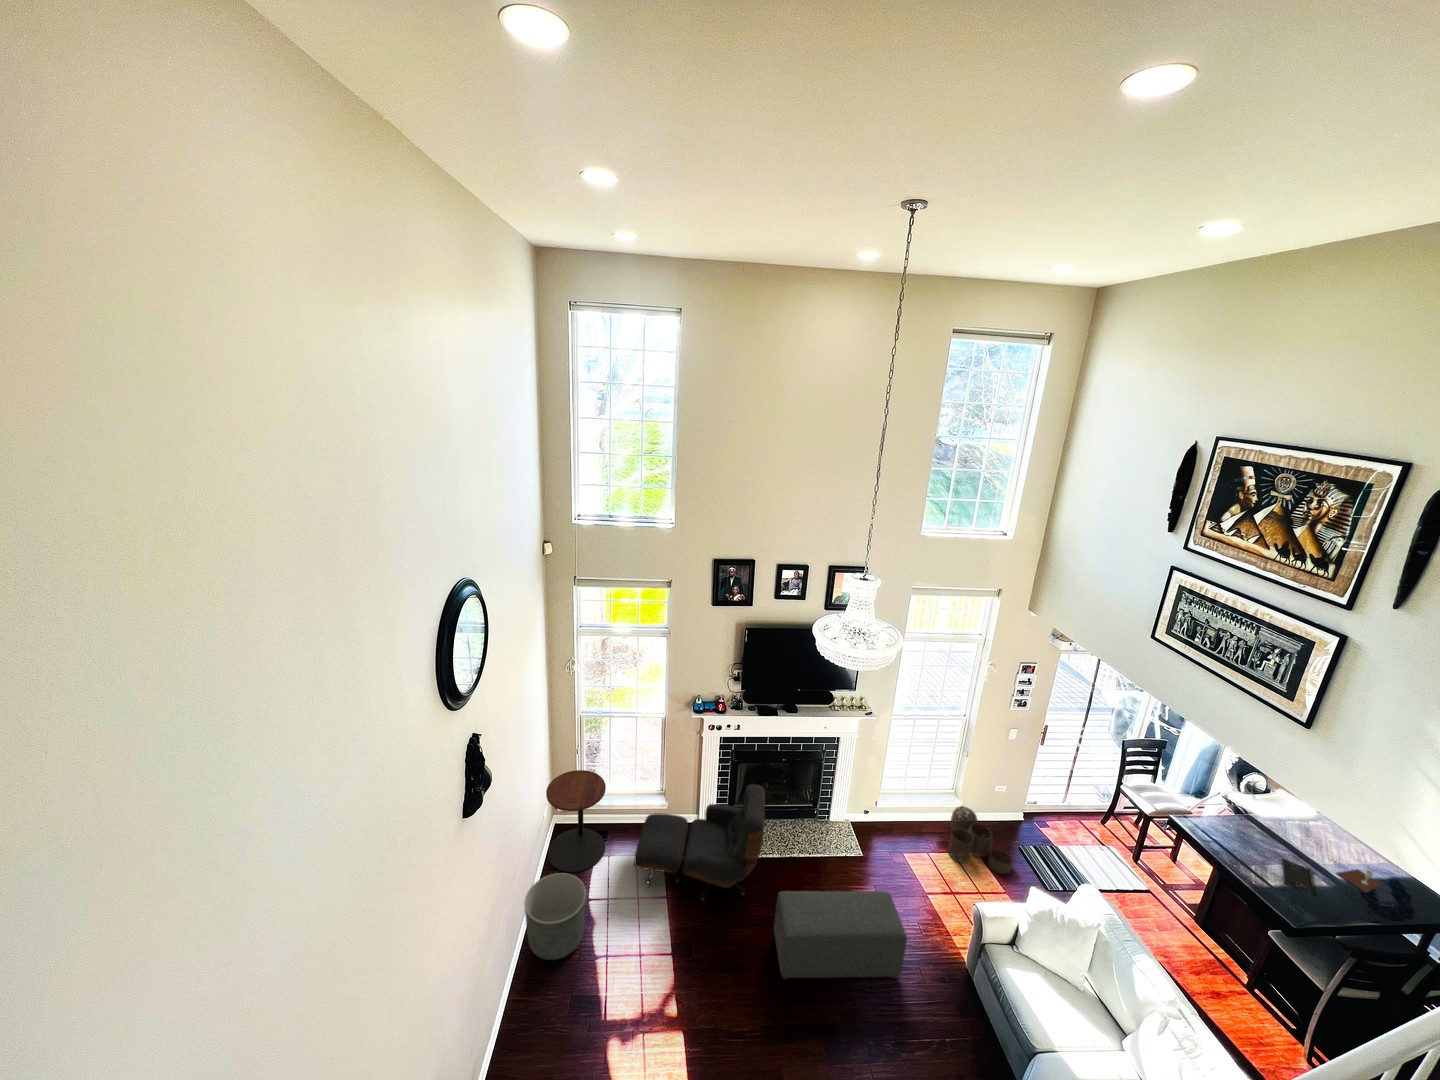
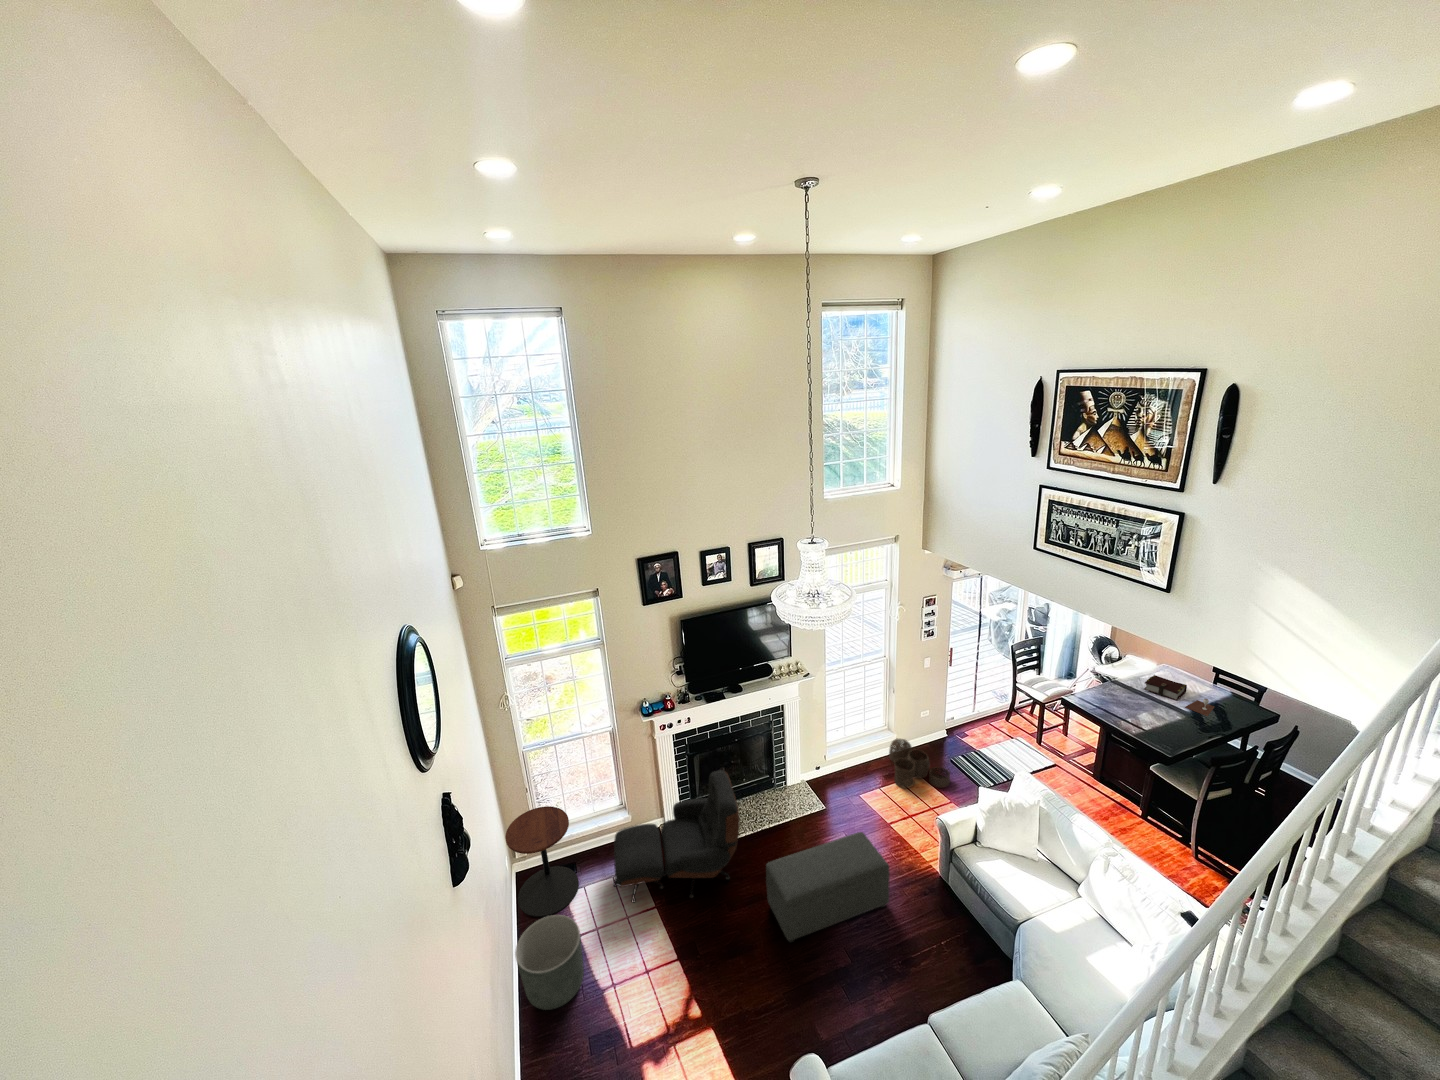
book: none [1284,822,1348,862] -> present [1144,675,1187,700]
tray: present [1282,858,1314,894] -> none [1147,706,1176,730]

